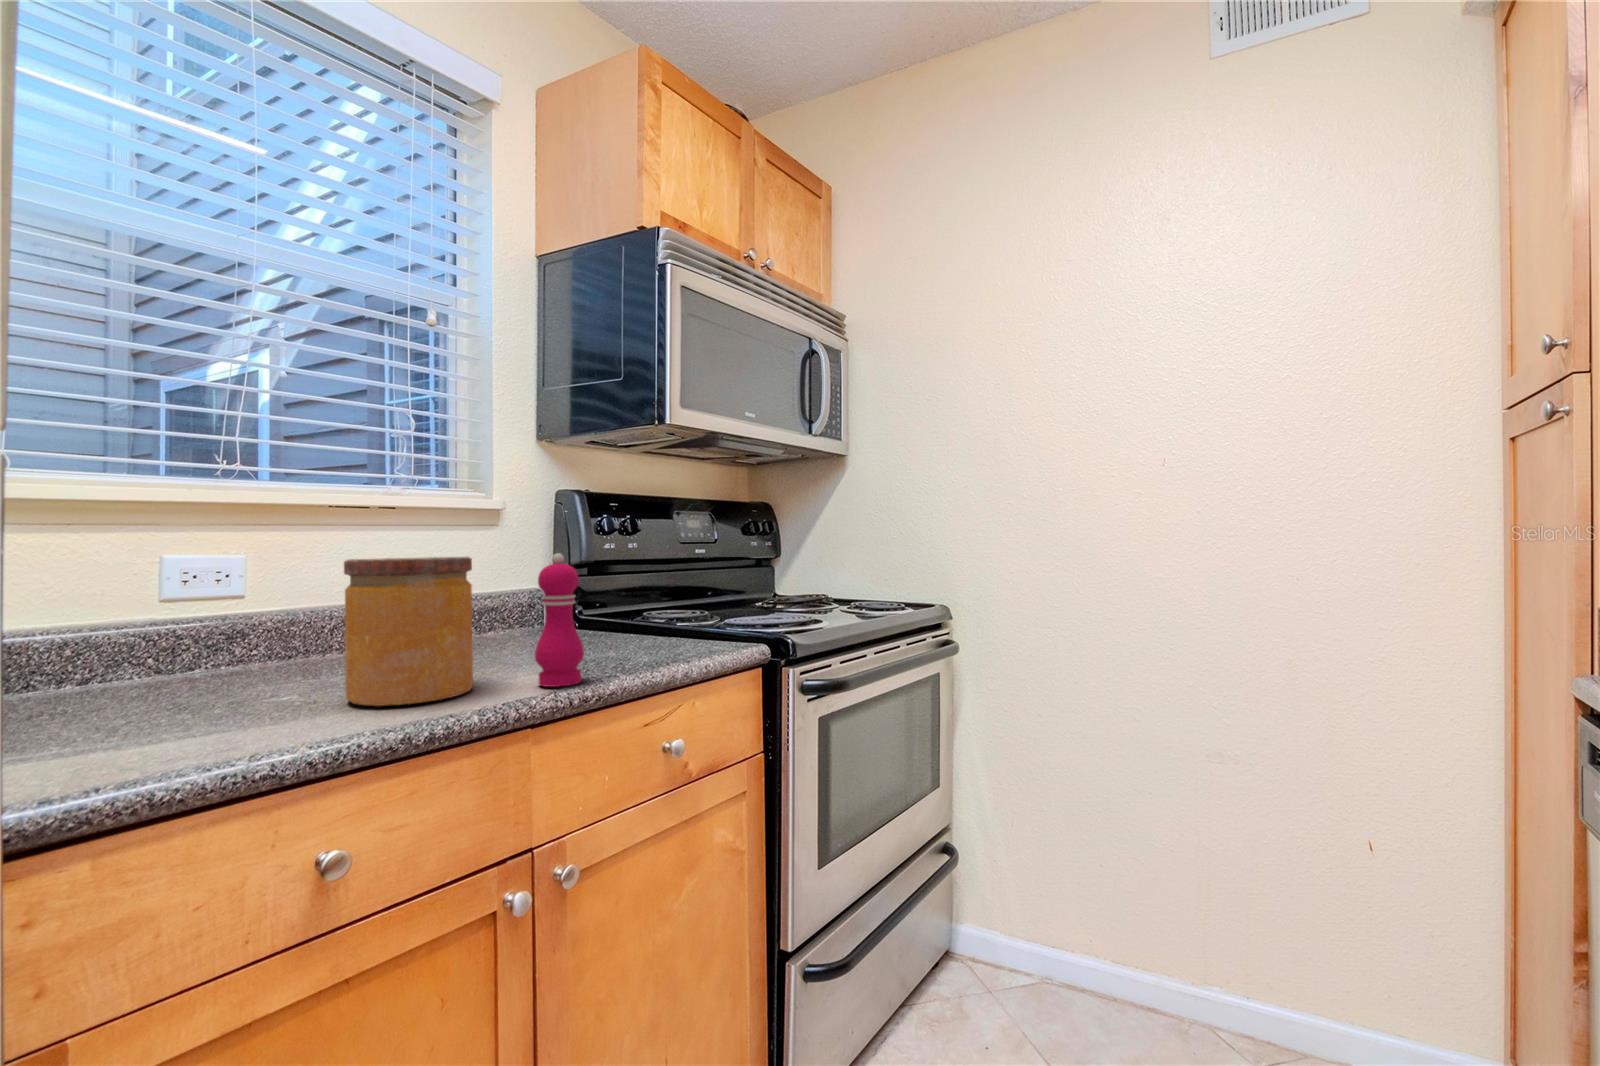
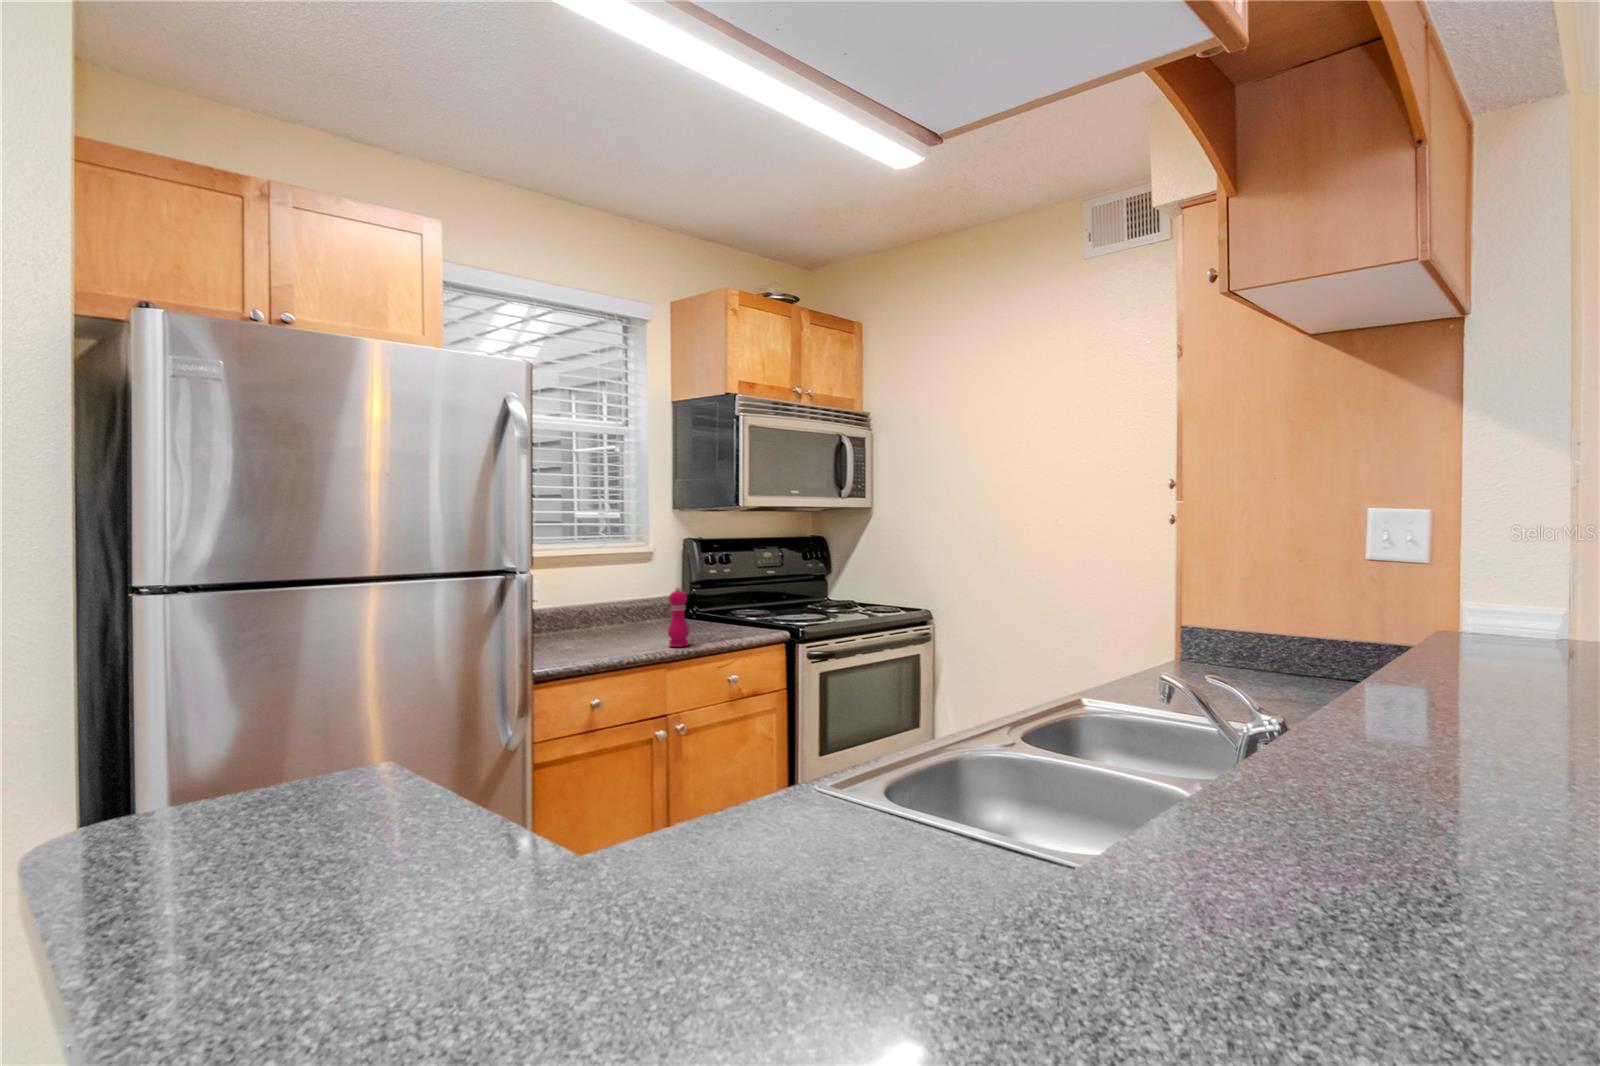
jar: present [344,557,473,706] -> none [590,586,641,651]

